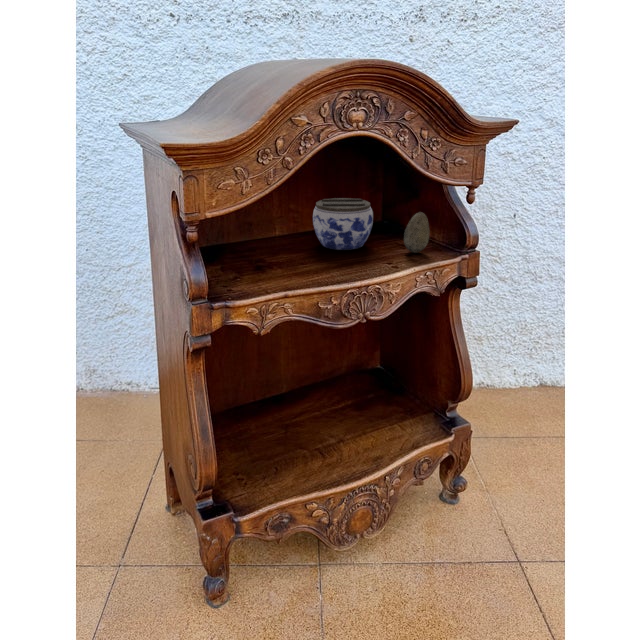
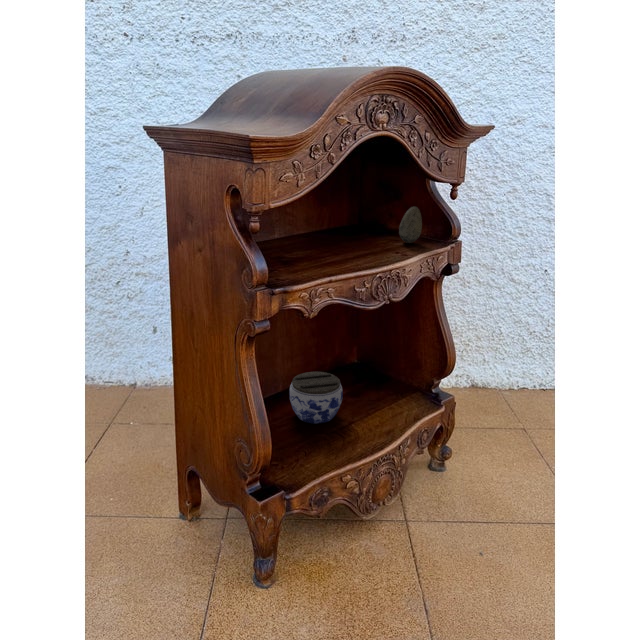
jar: present [313,198,373,250] -> present [289,372,343,423]

